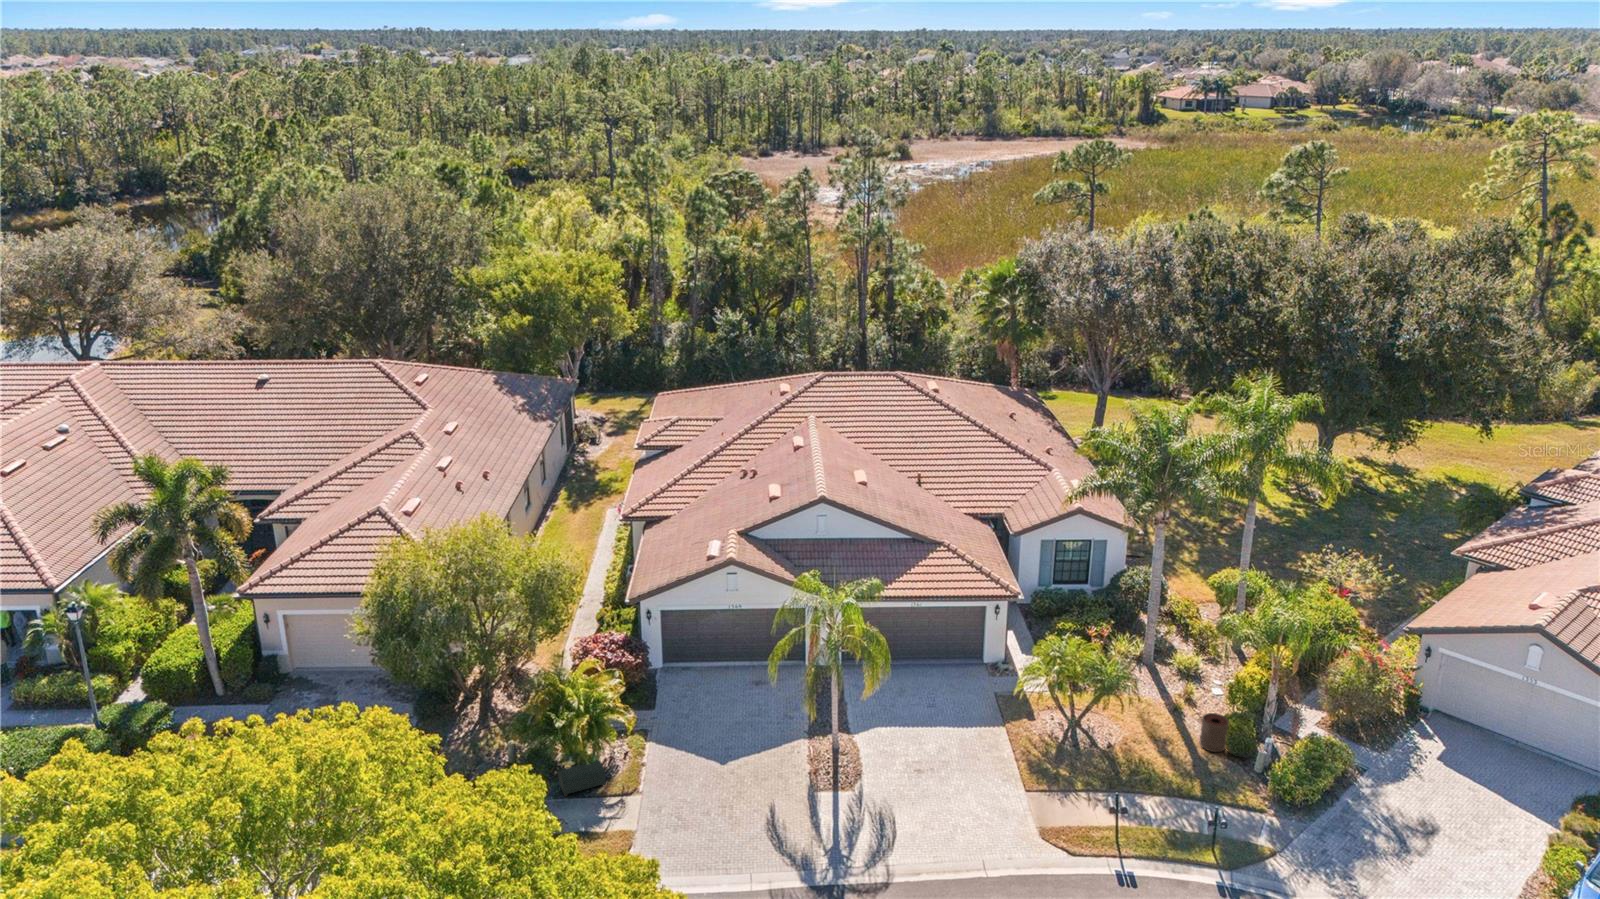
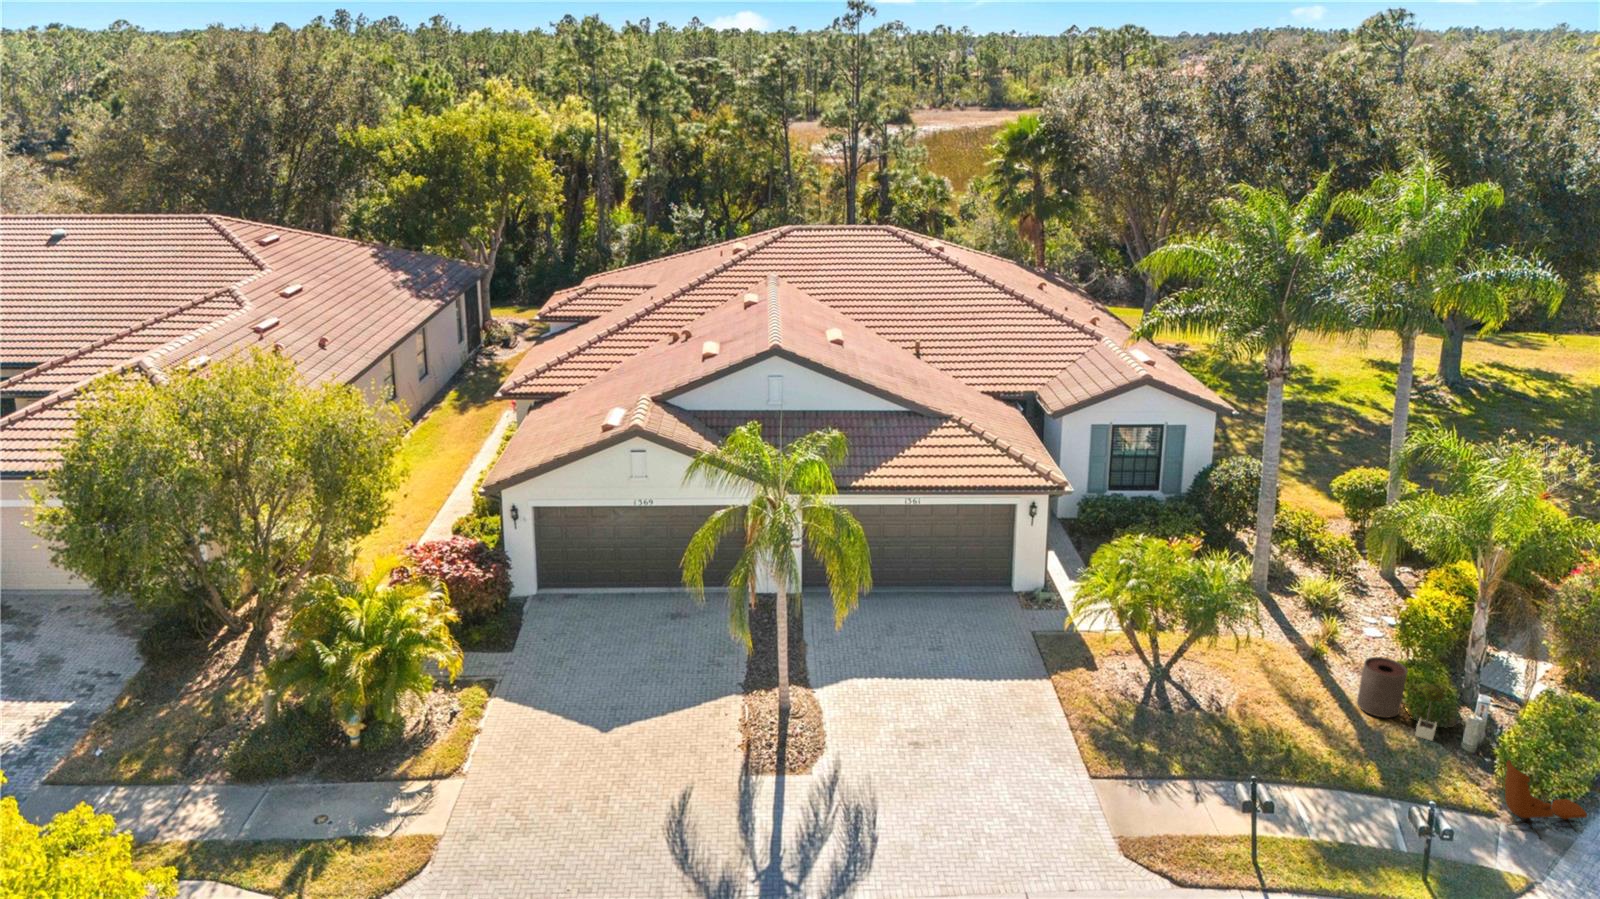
potted tree: none [1232,731,1248,767] -> present [1415,683,1444,741]
bench: present [558,760,606,796] -> none [330,722,410,782]
lounge chair: none [1271,780,1321,828] -> present [1505,760,1587,838]

